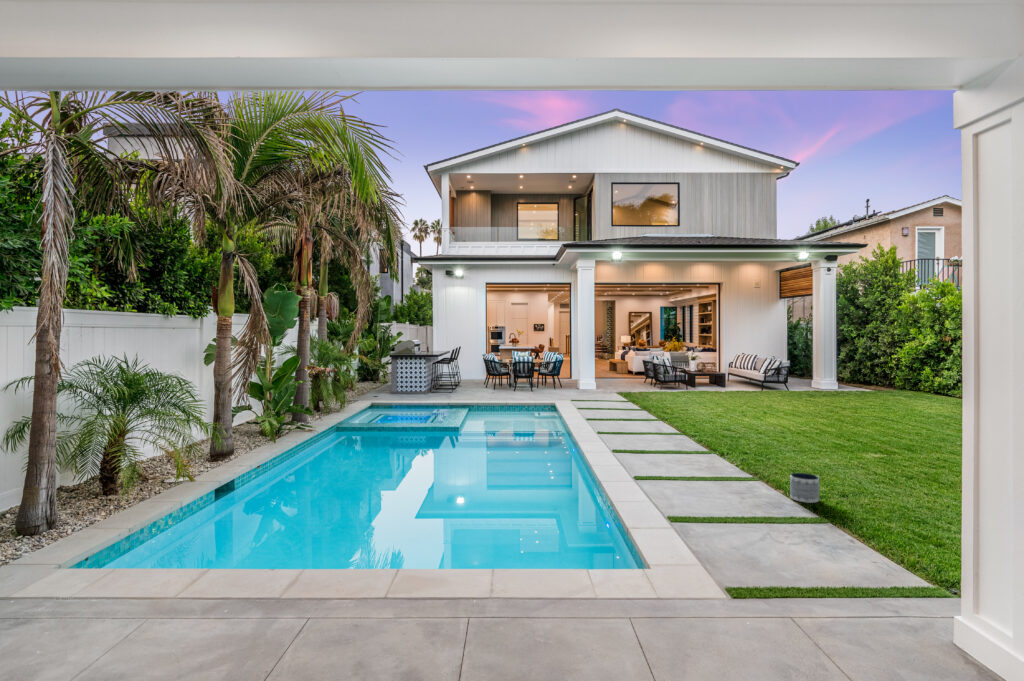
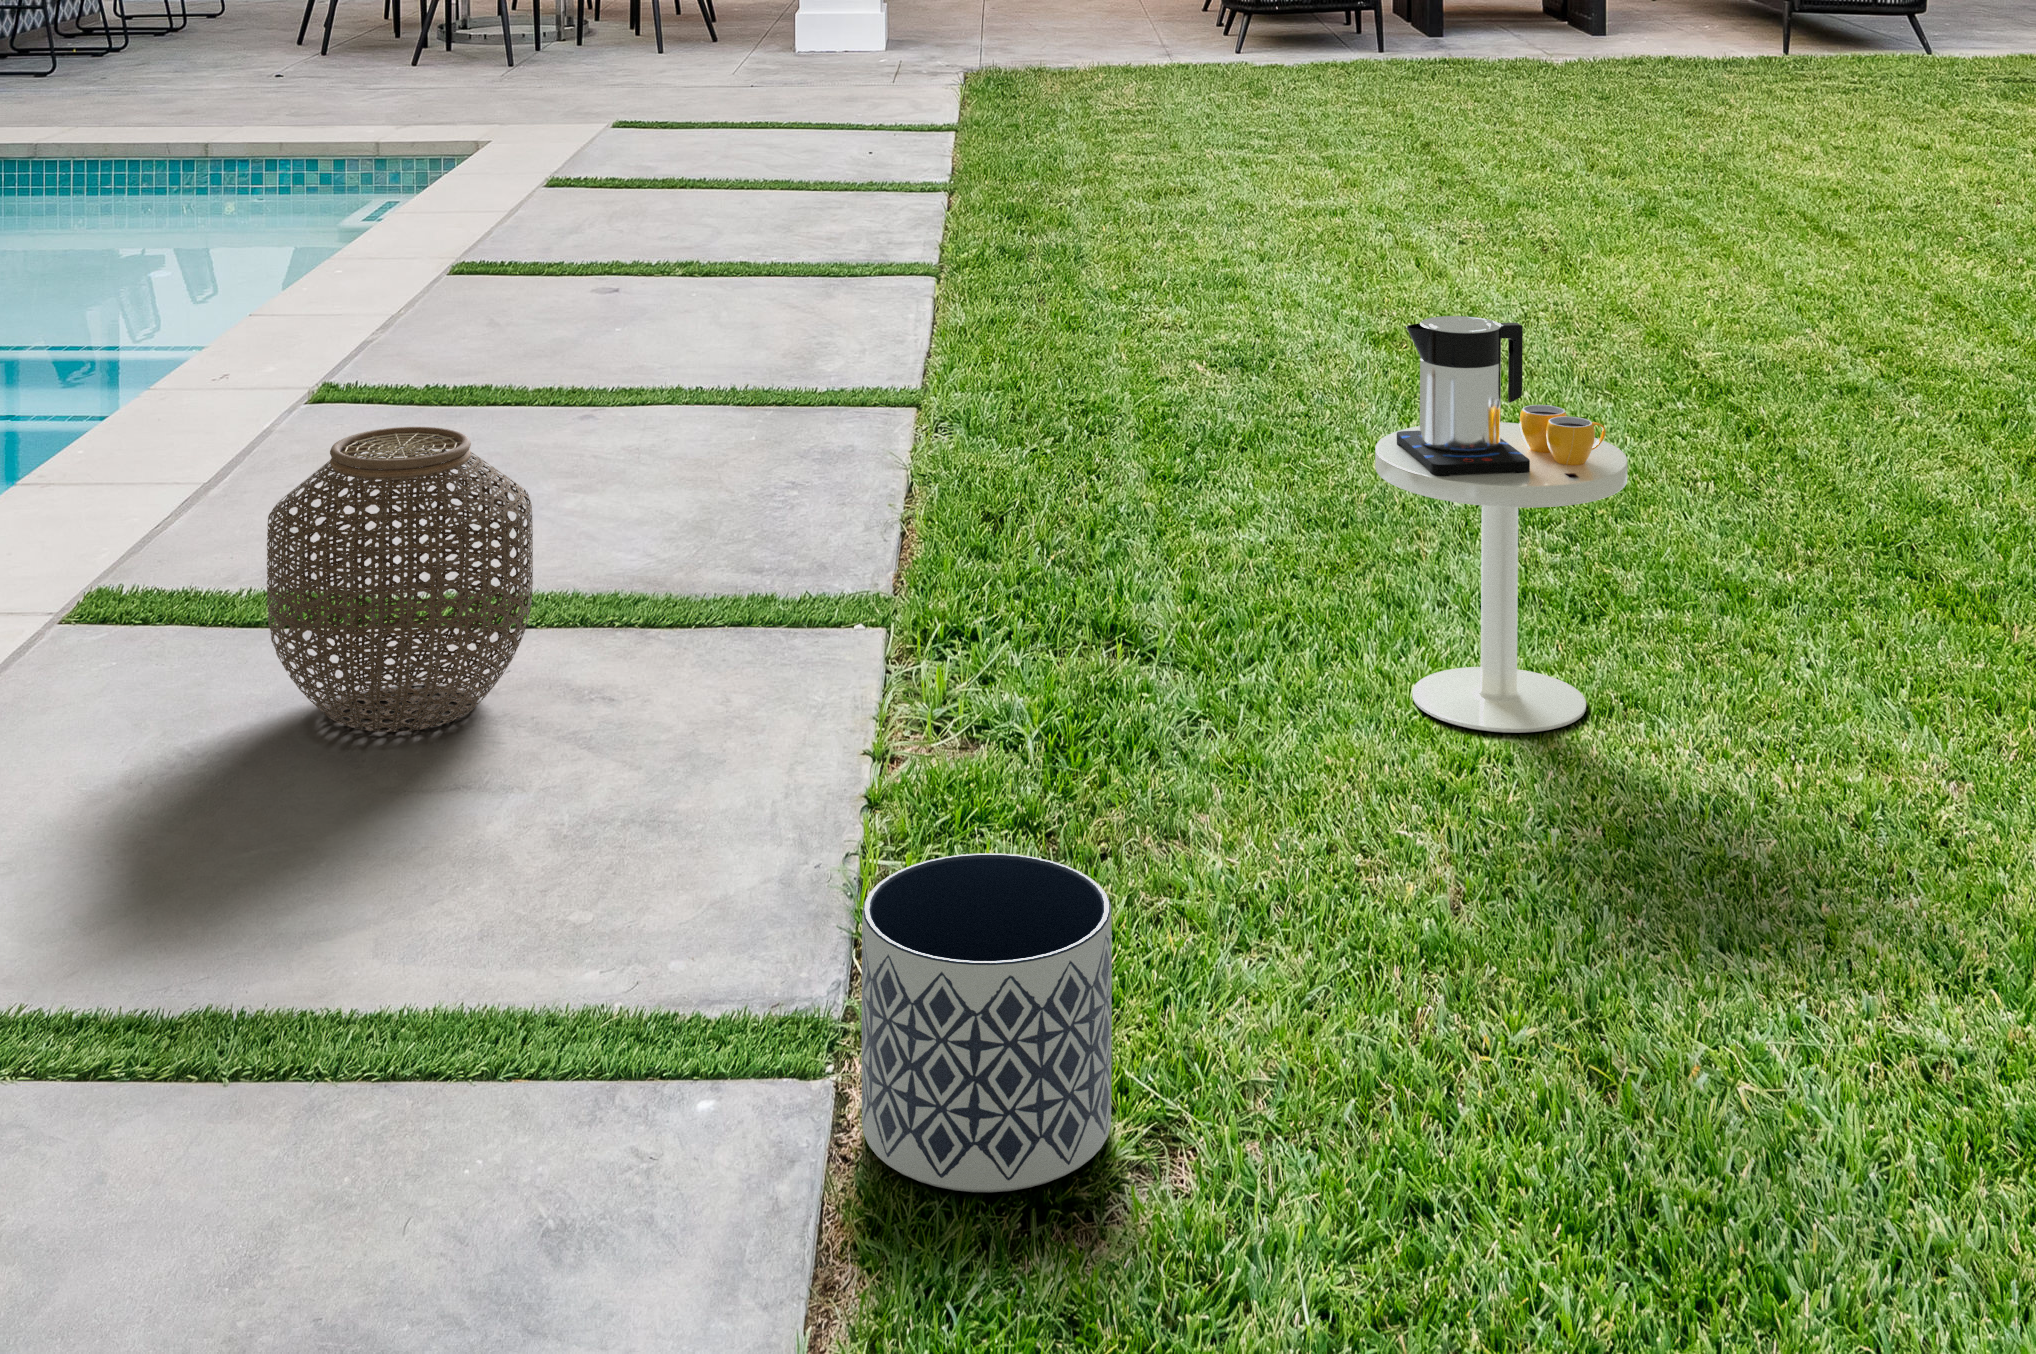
side table: none [799,422,835,472] -> present [1375,316,1628,733]
woven basket: none [663,435,696,471] -> present [267,427,533,732]

